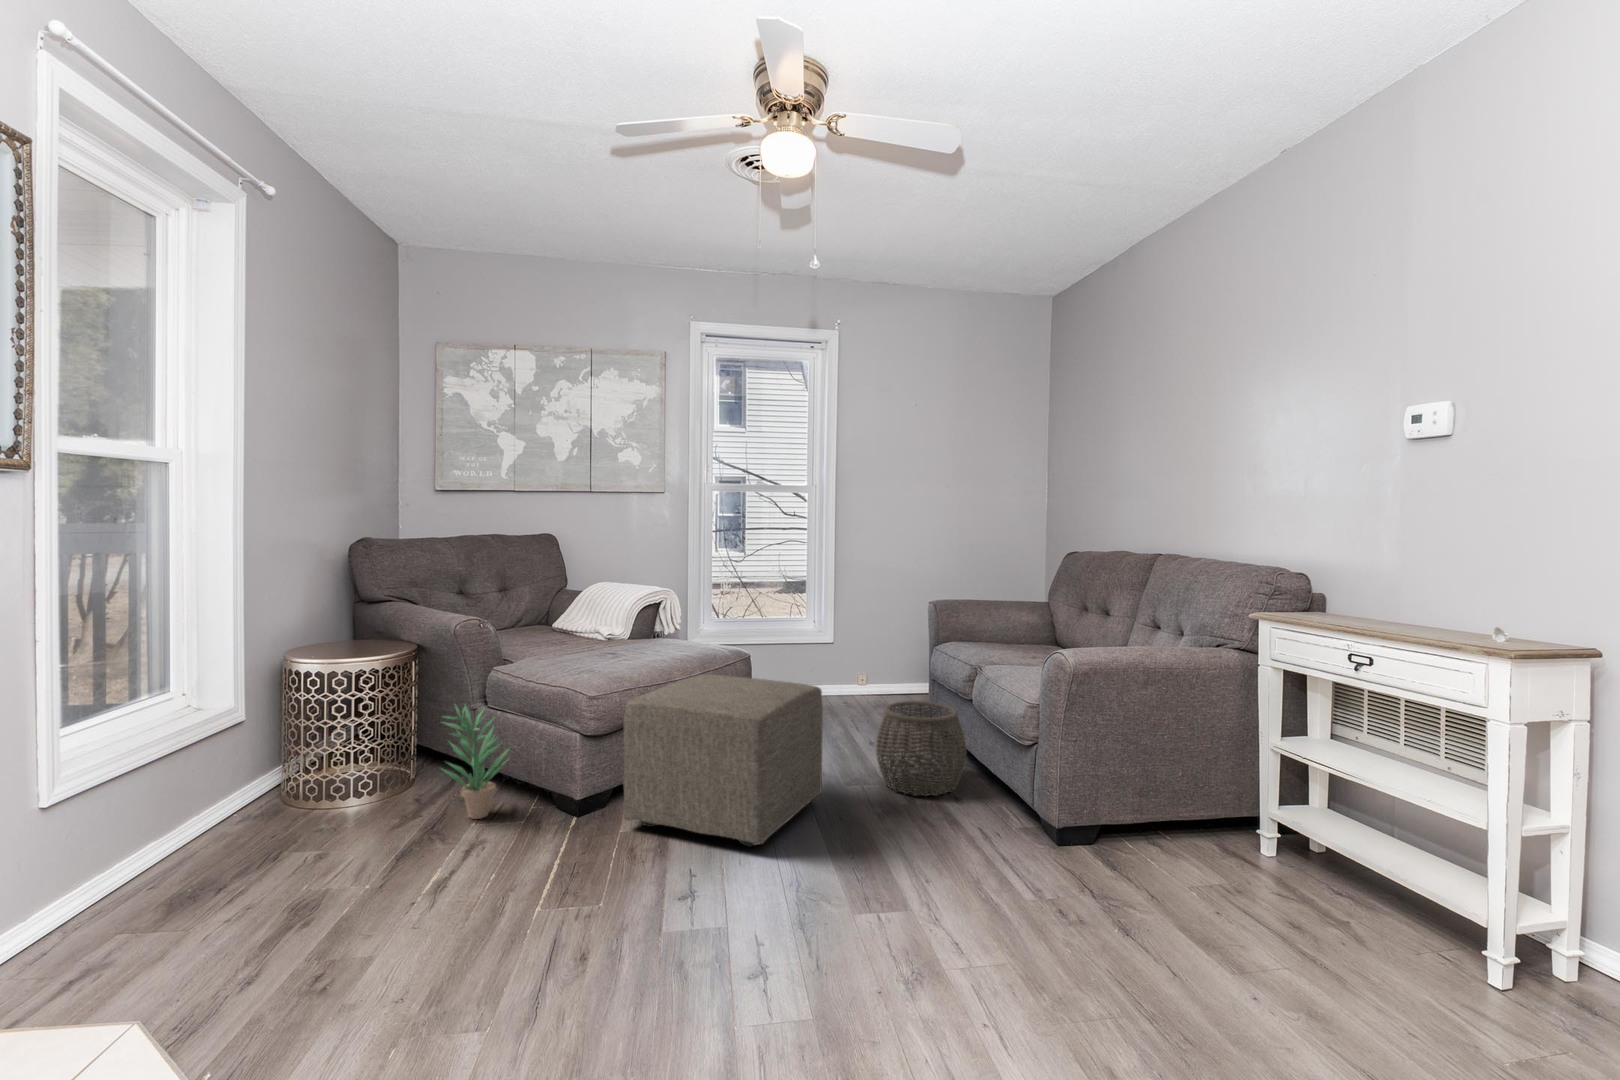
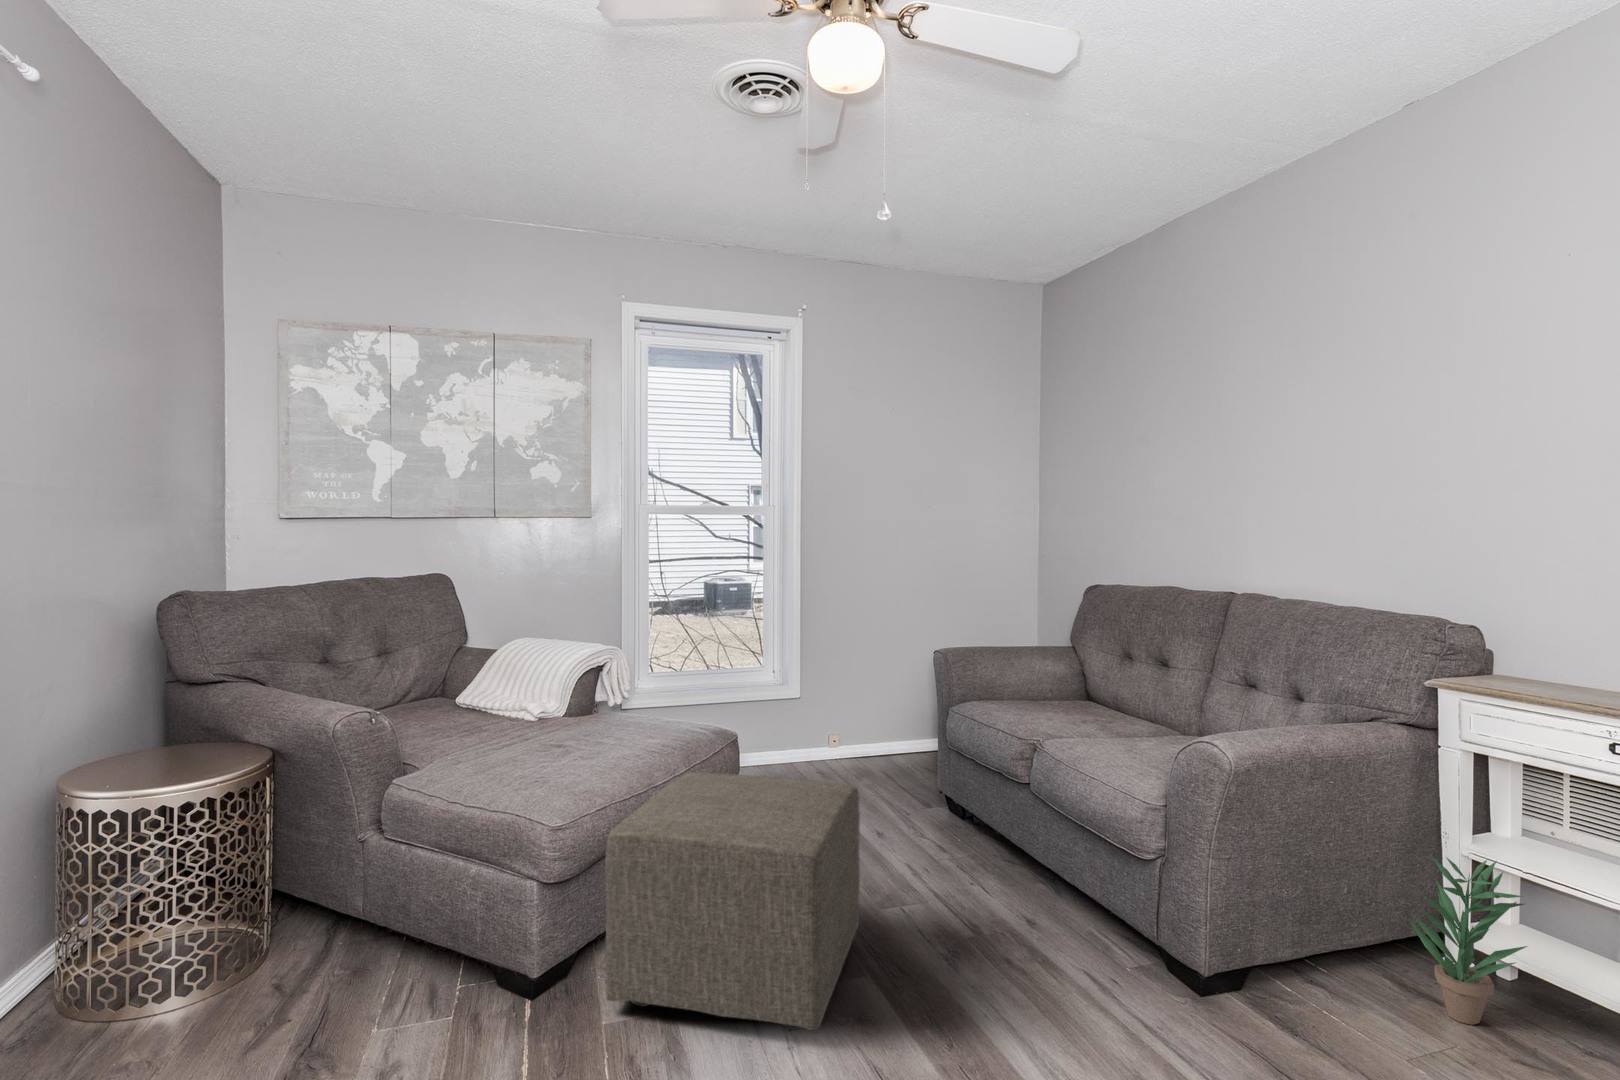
woven basket: present [876,701,966,796] -> none [910,787,1027,917]
potted plant: present [442,706,508,819] -> present [1409,856,1527,1025]

